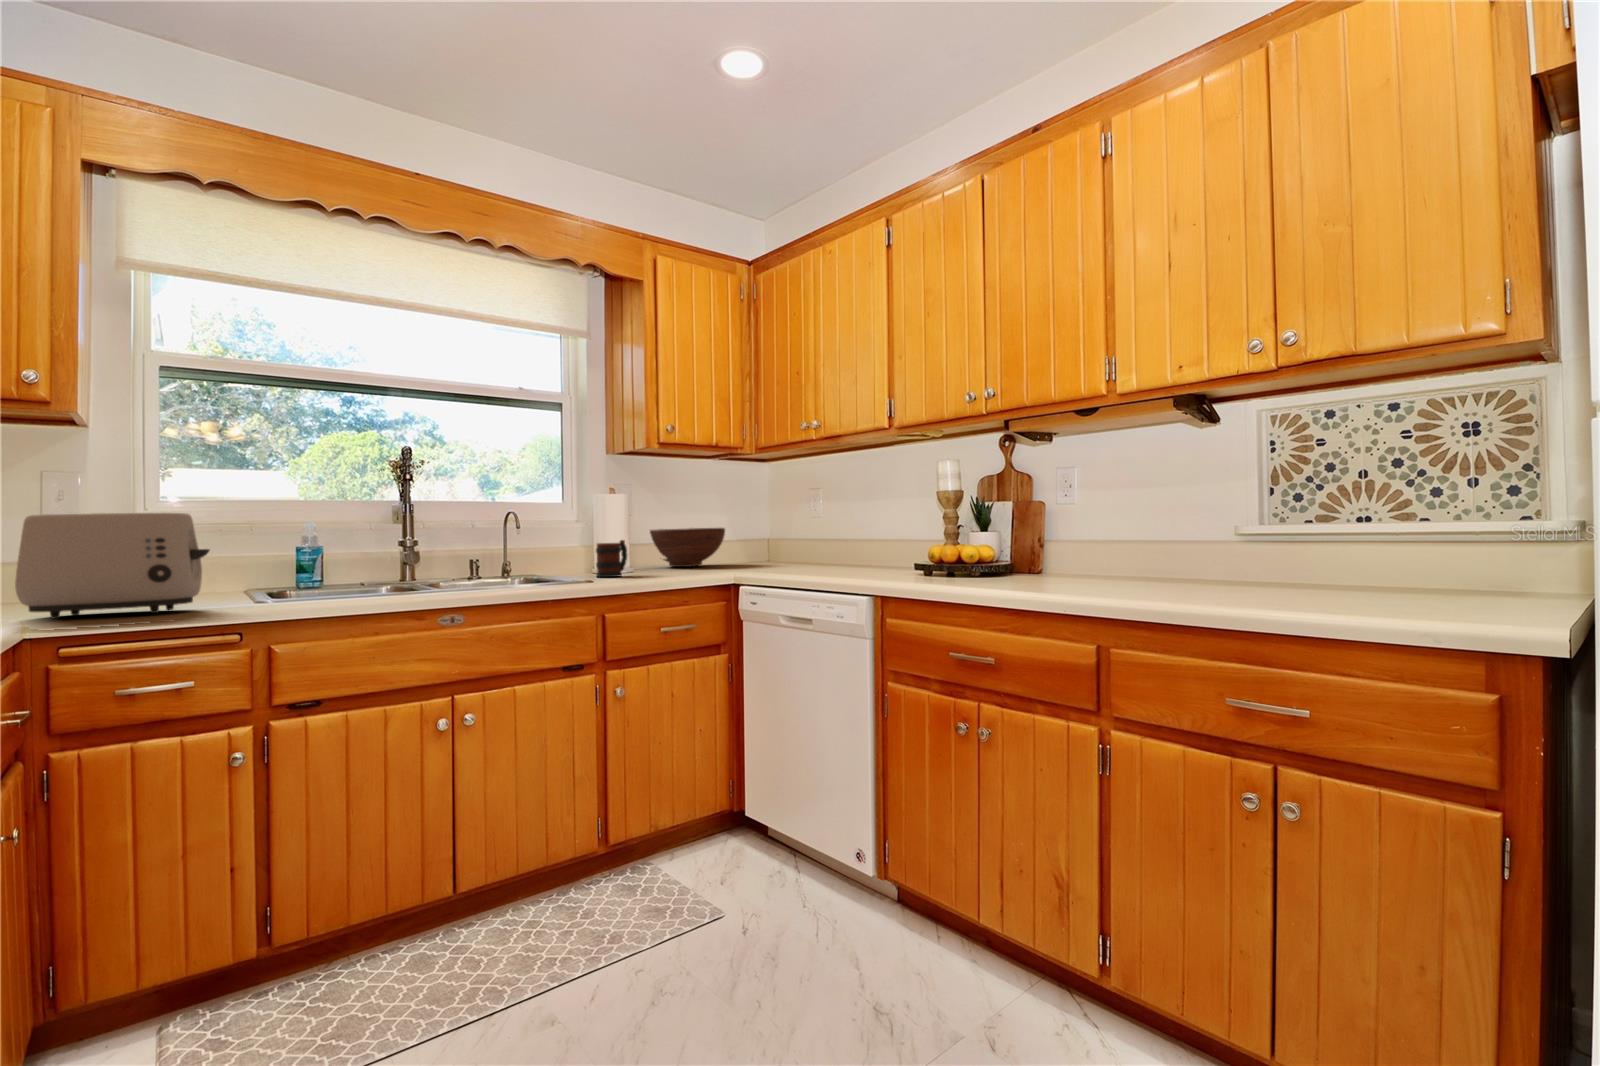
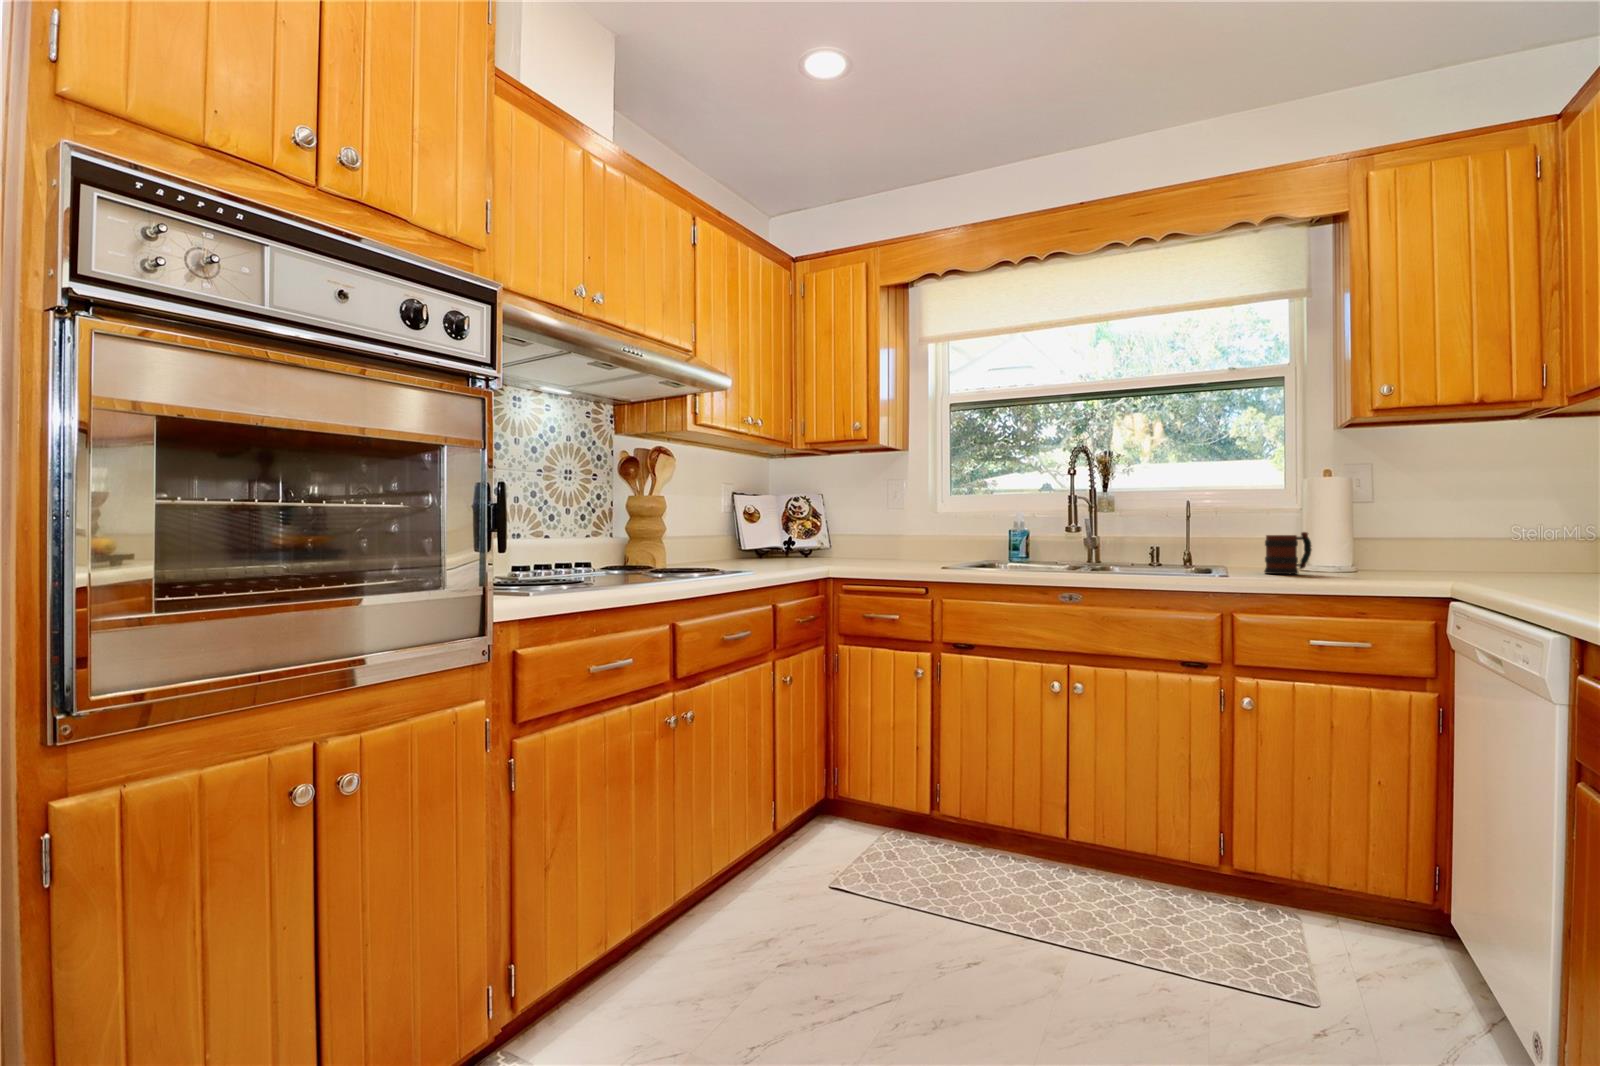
toaster: present [15,513,210,619] -> none [828,505,906,569]
fruit bowl: present [650,528,725,567] -> none [1388,519,1535,572]

